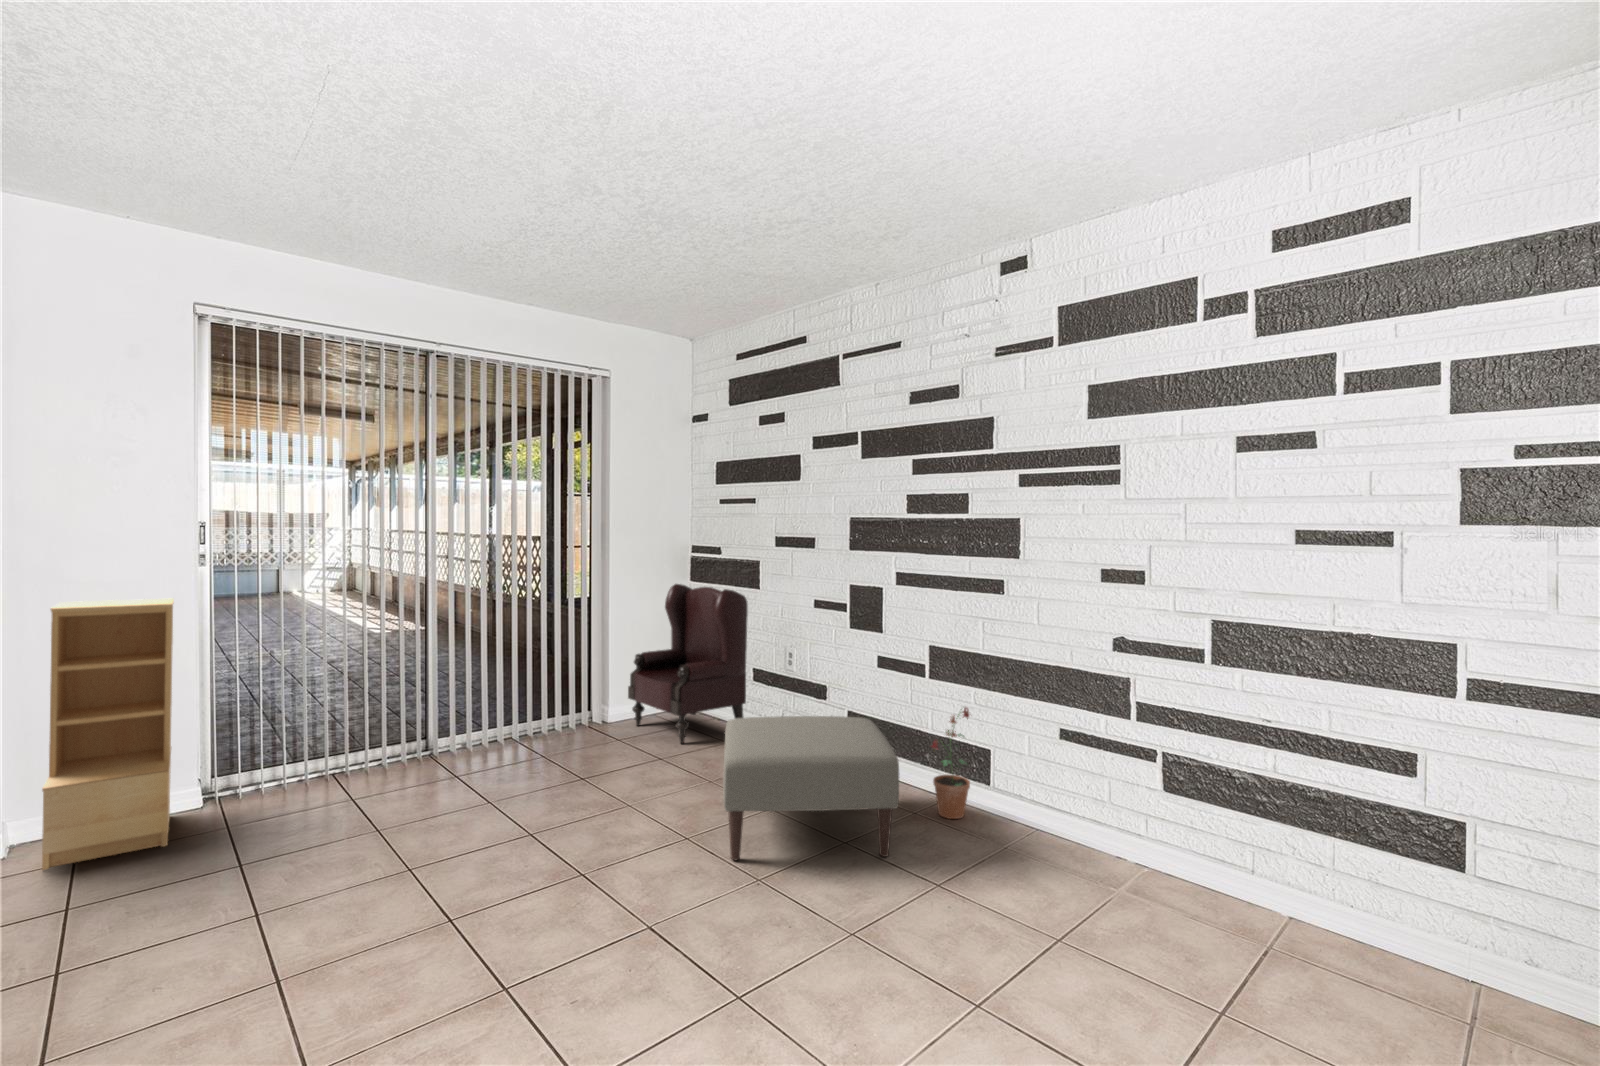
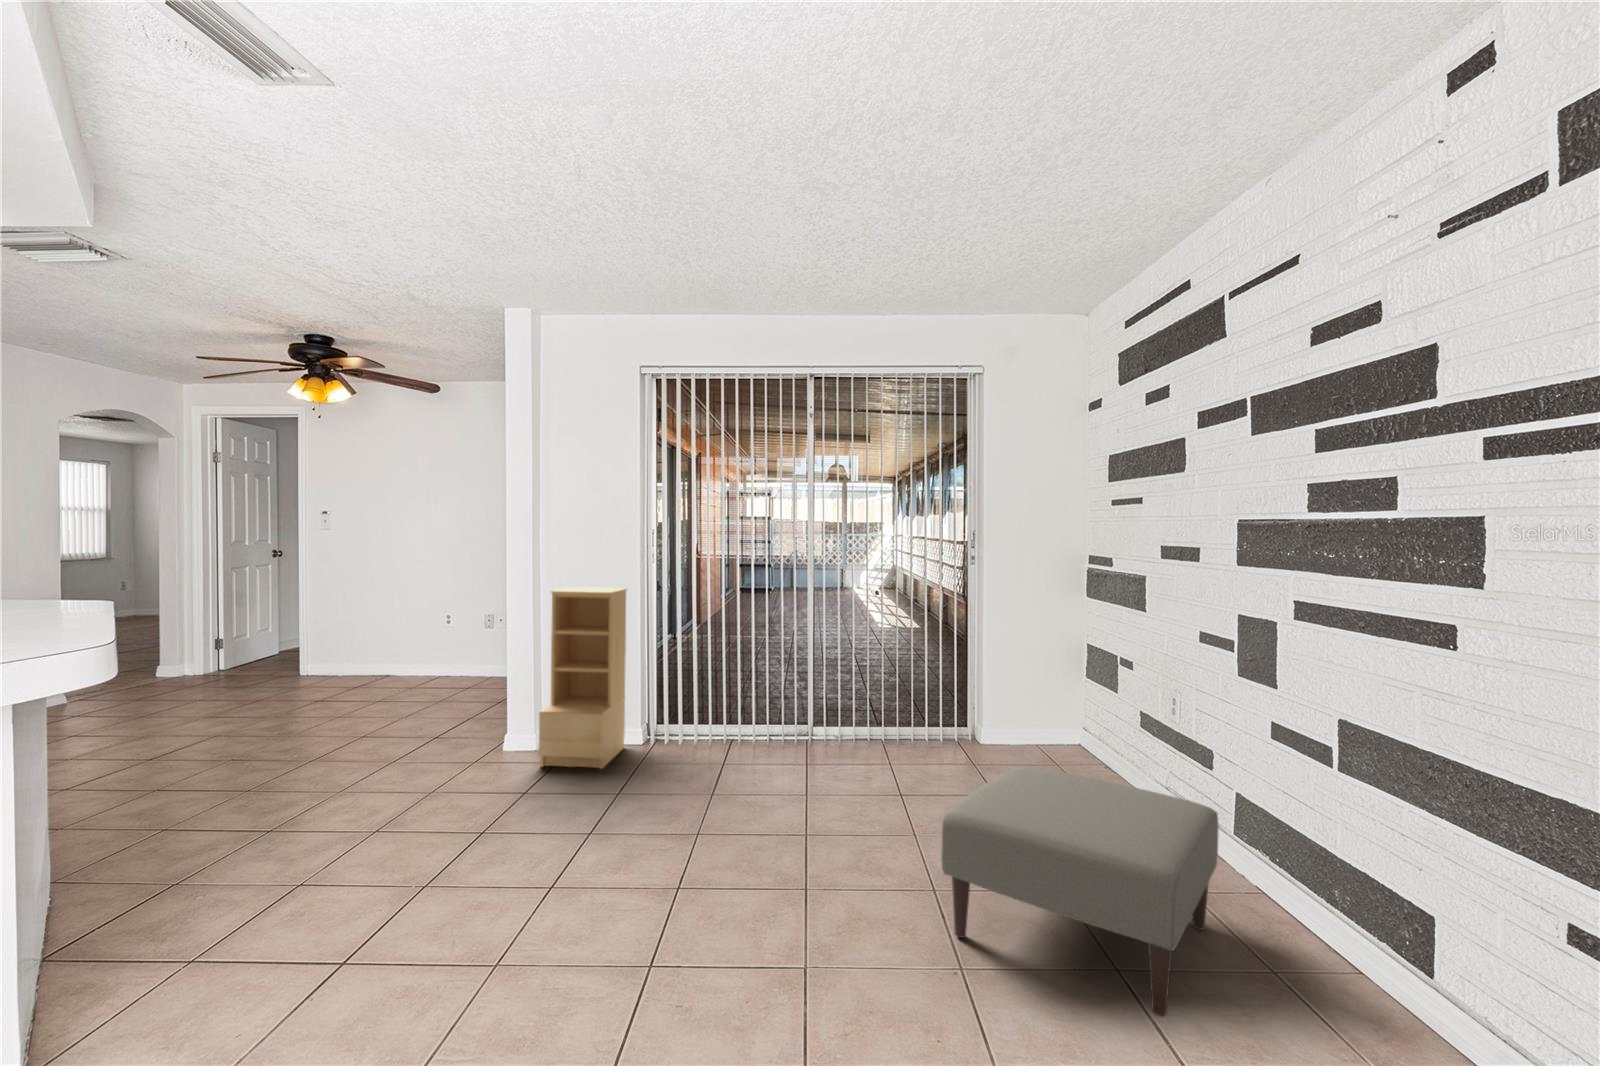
armchair: present [628,584,748,744] -> none [1000,598,1130,786]
potted plant: present [932,707,970,819] -> none [1300,829,1395,1011]

